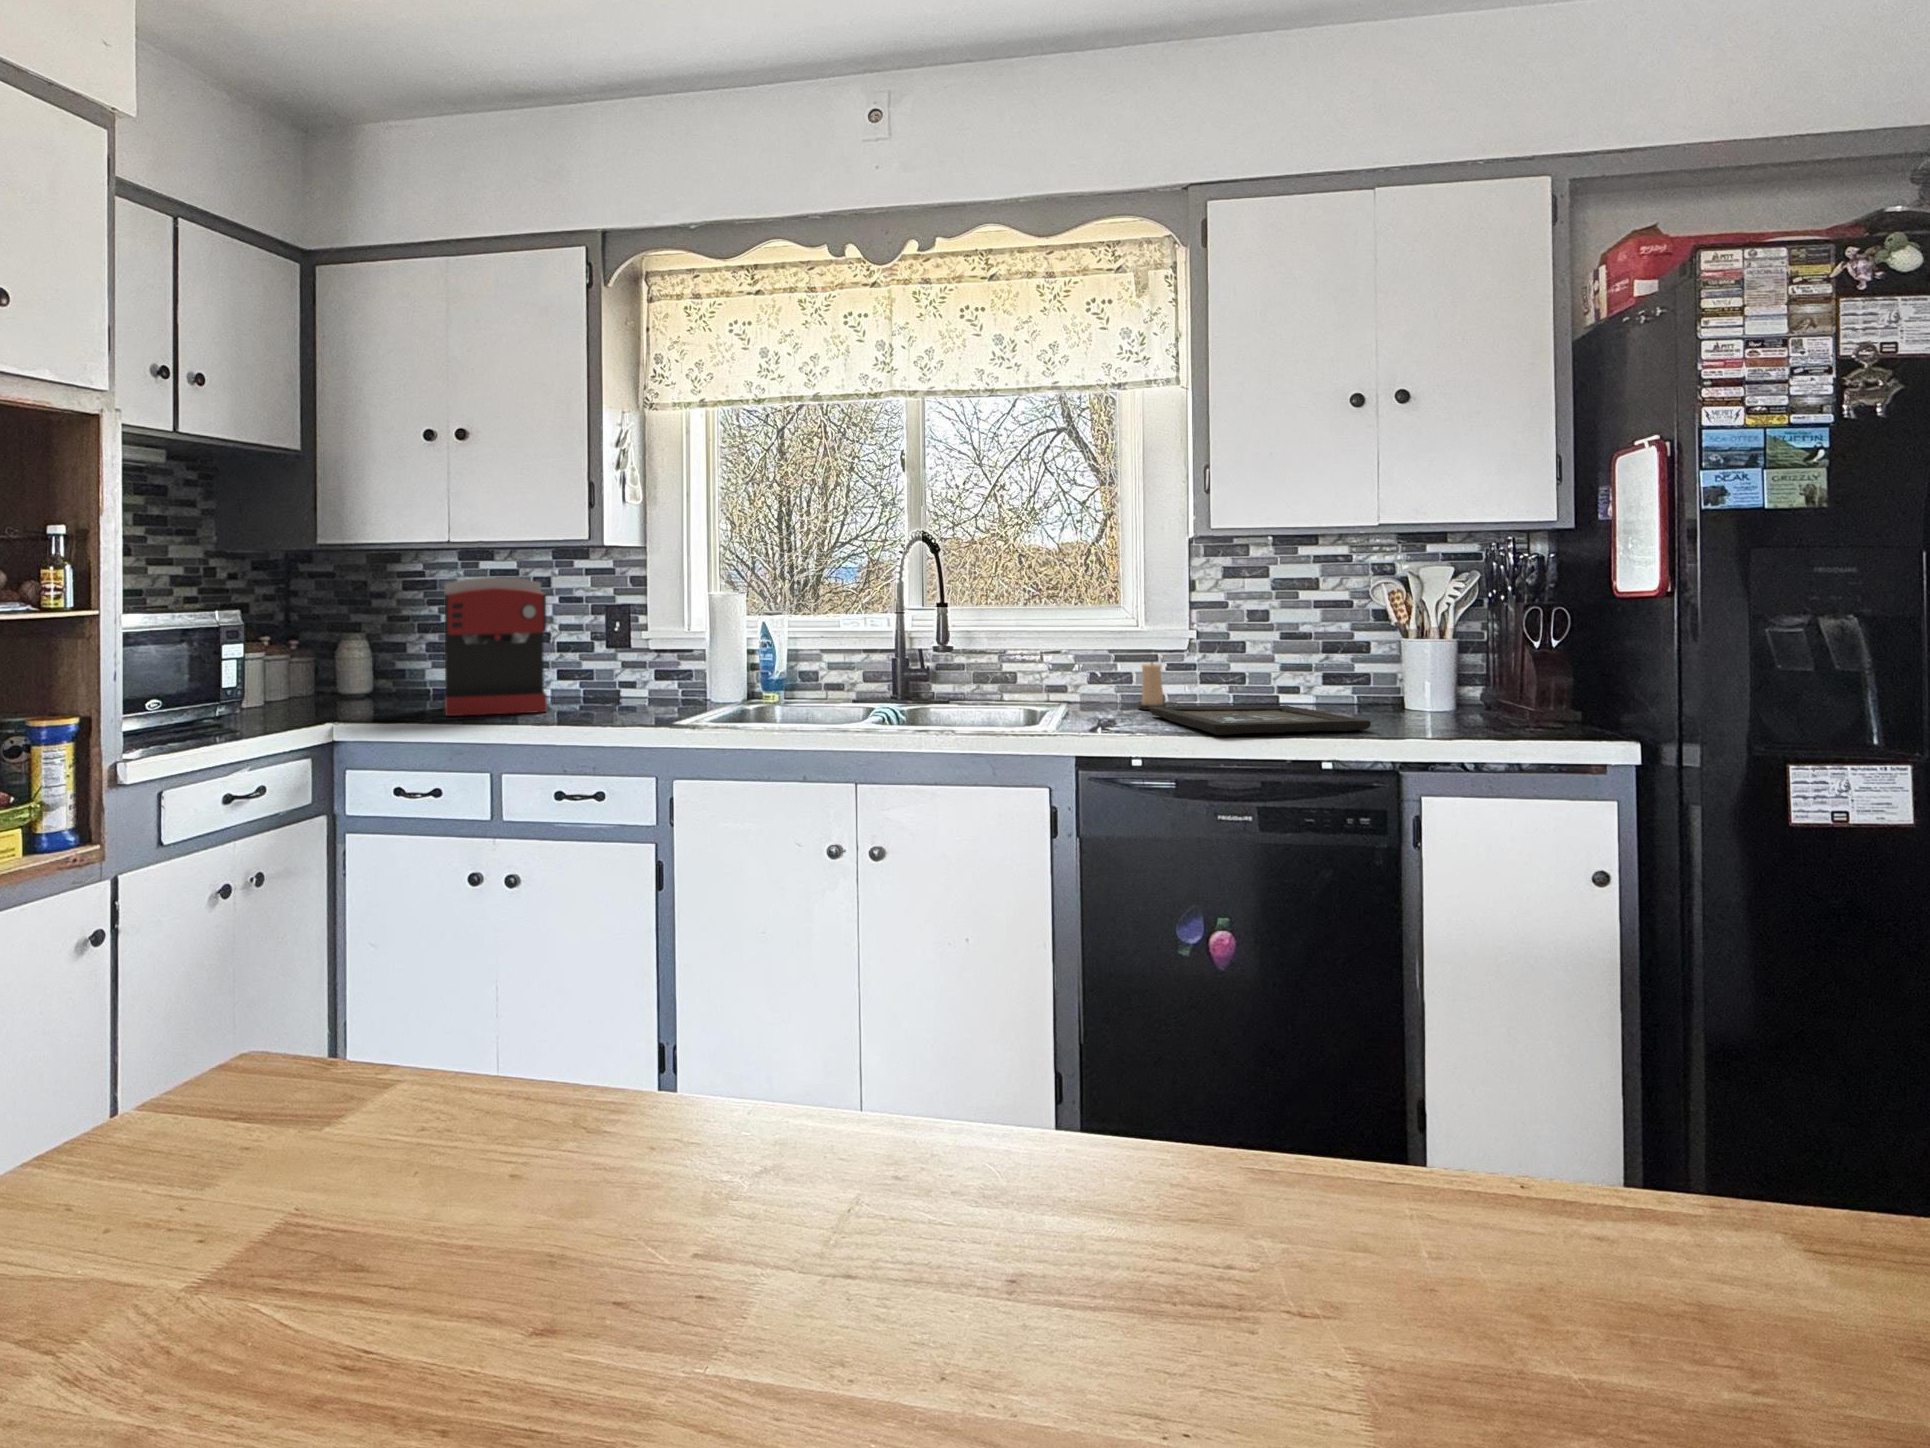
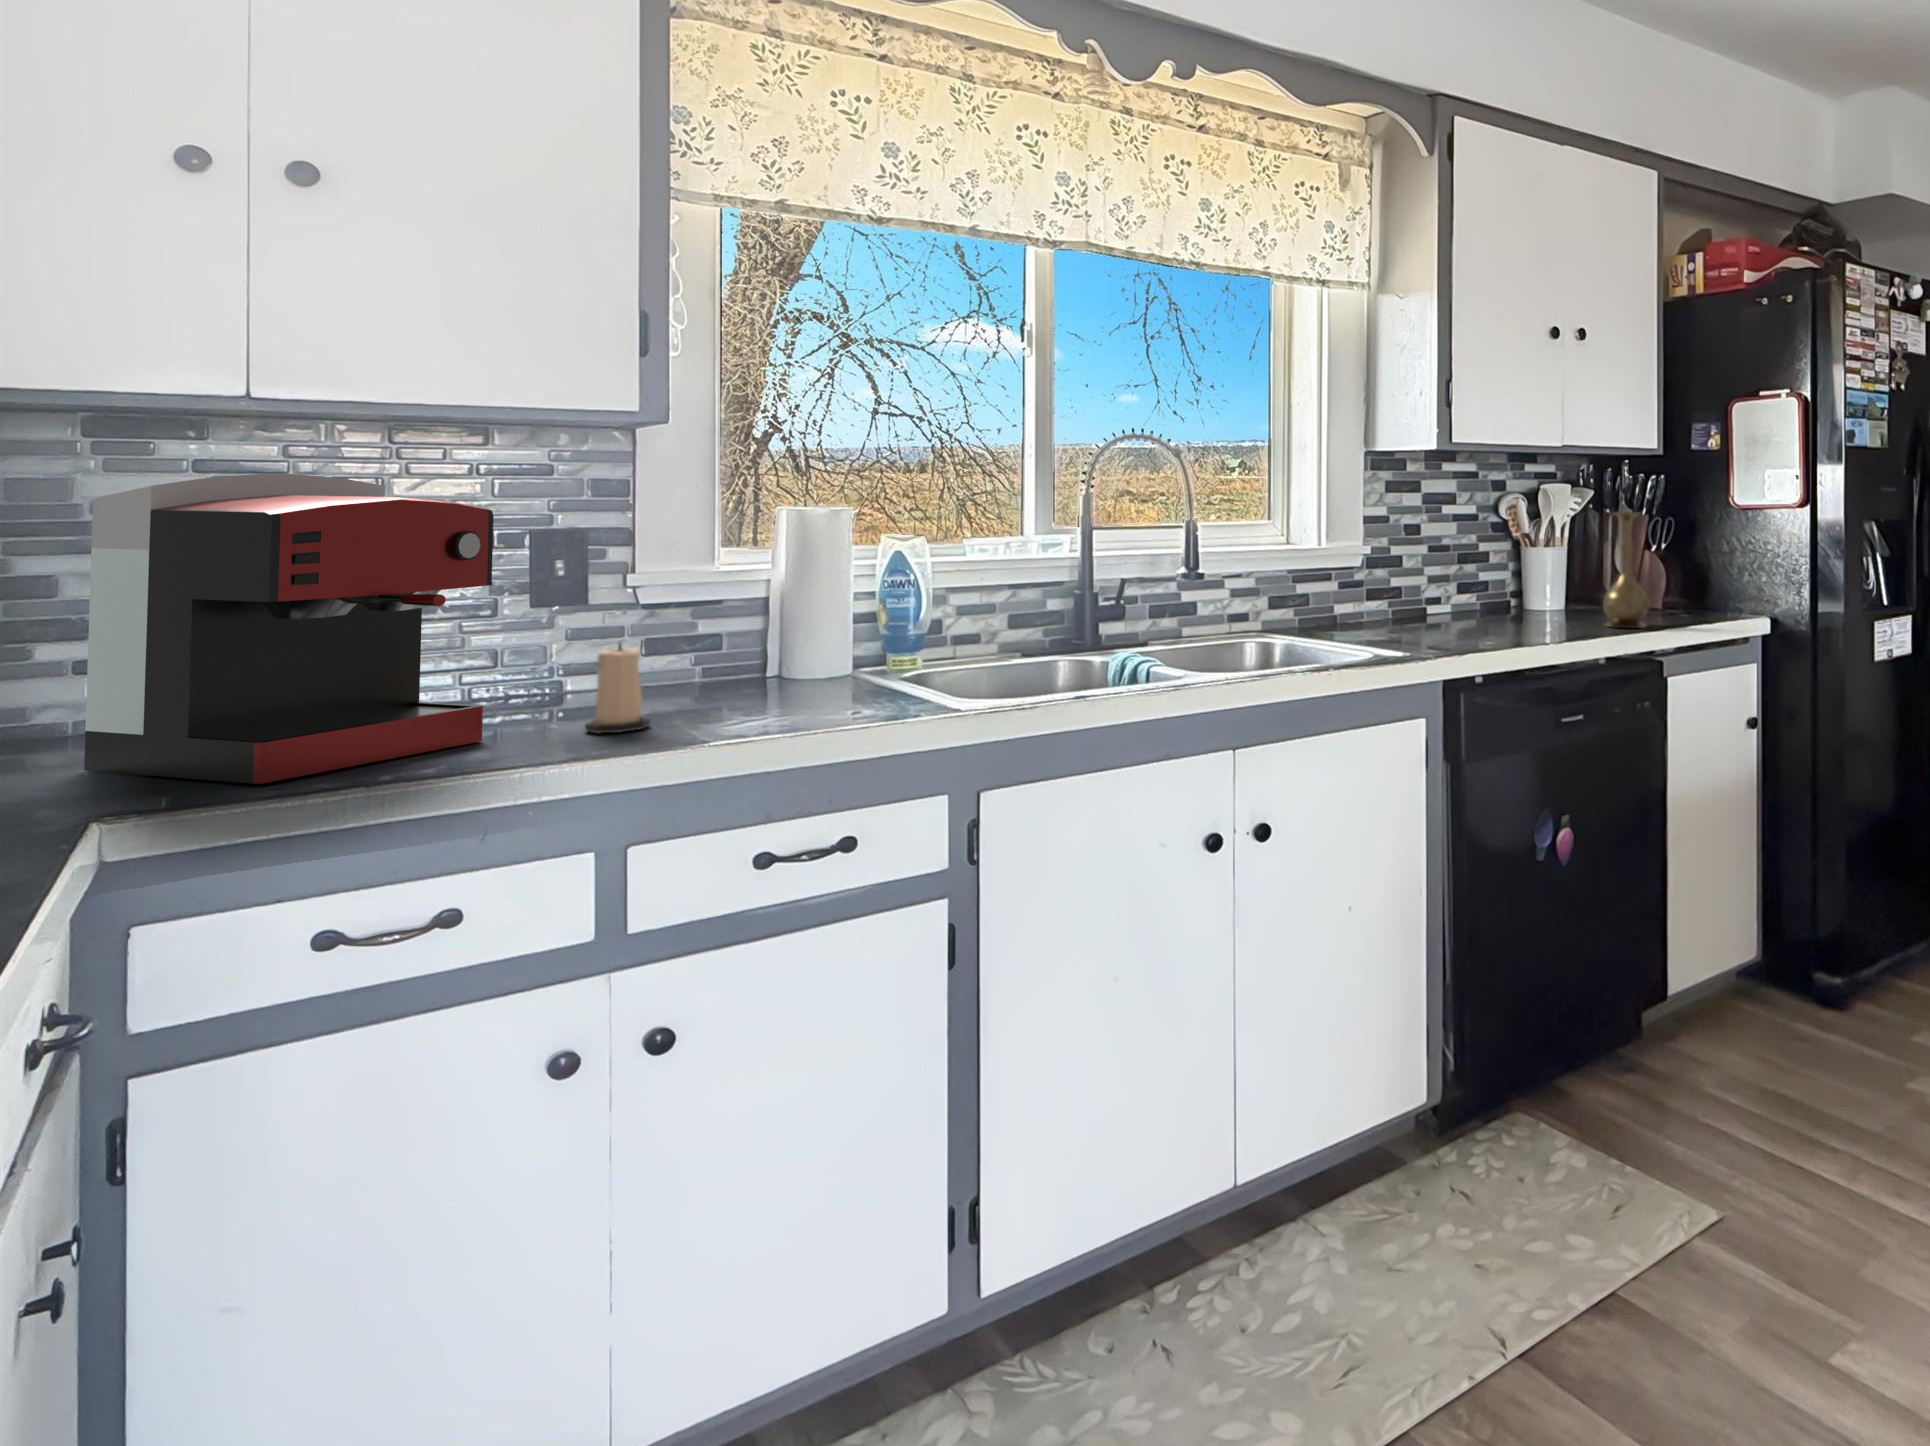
vase: none [1431,595,1491,733] -> present [1603,512,1650,628]
candle: present [1138,662,1167,710] -> present [585,643,650,733]
tray: present [1150,705,1371,735] -> none [1372,617,1589,649]

